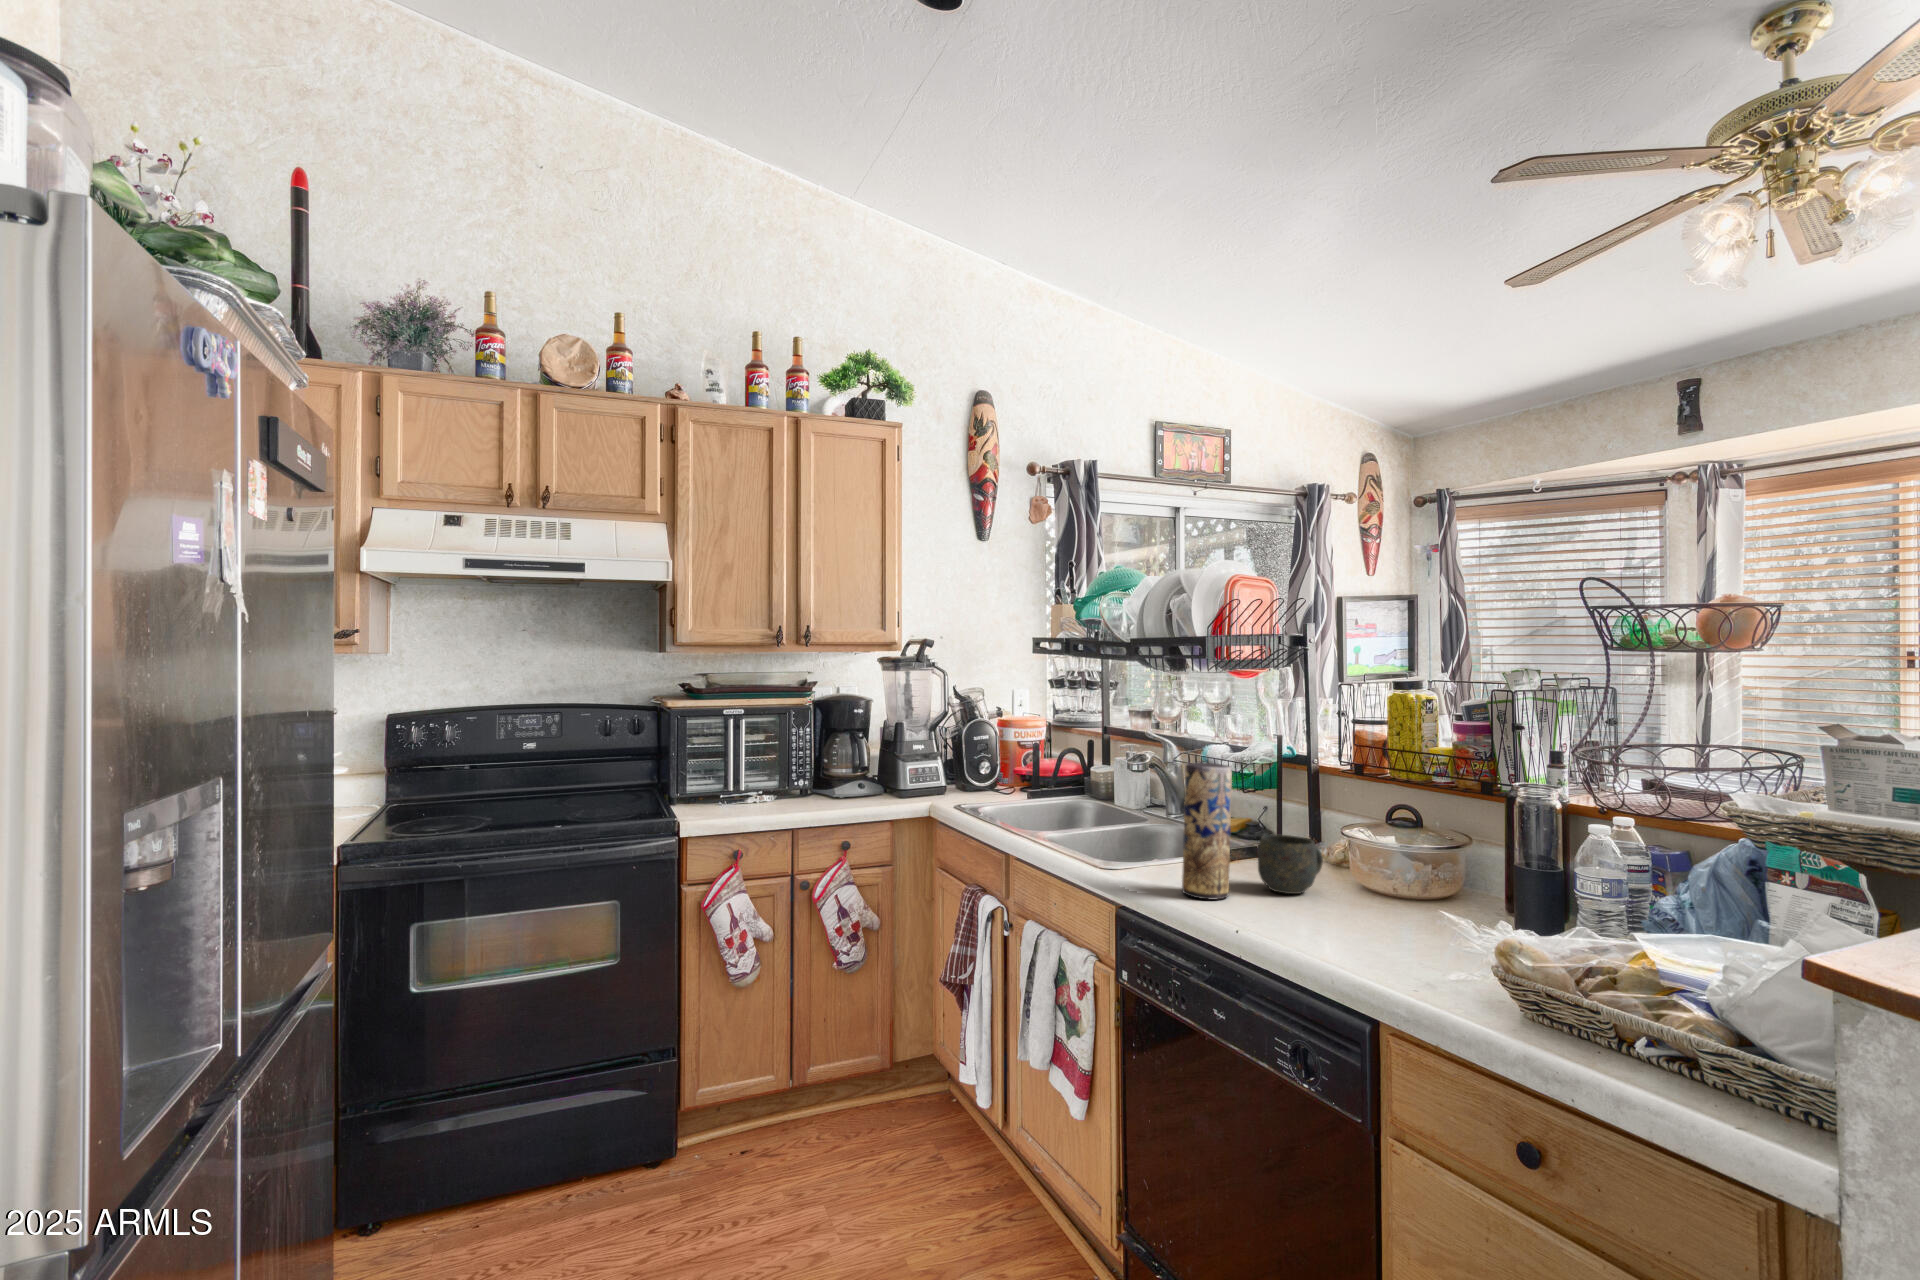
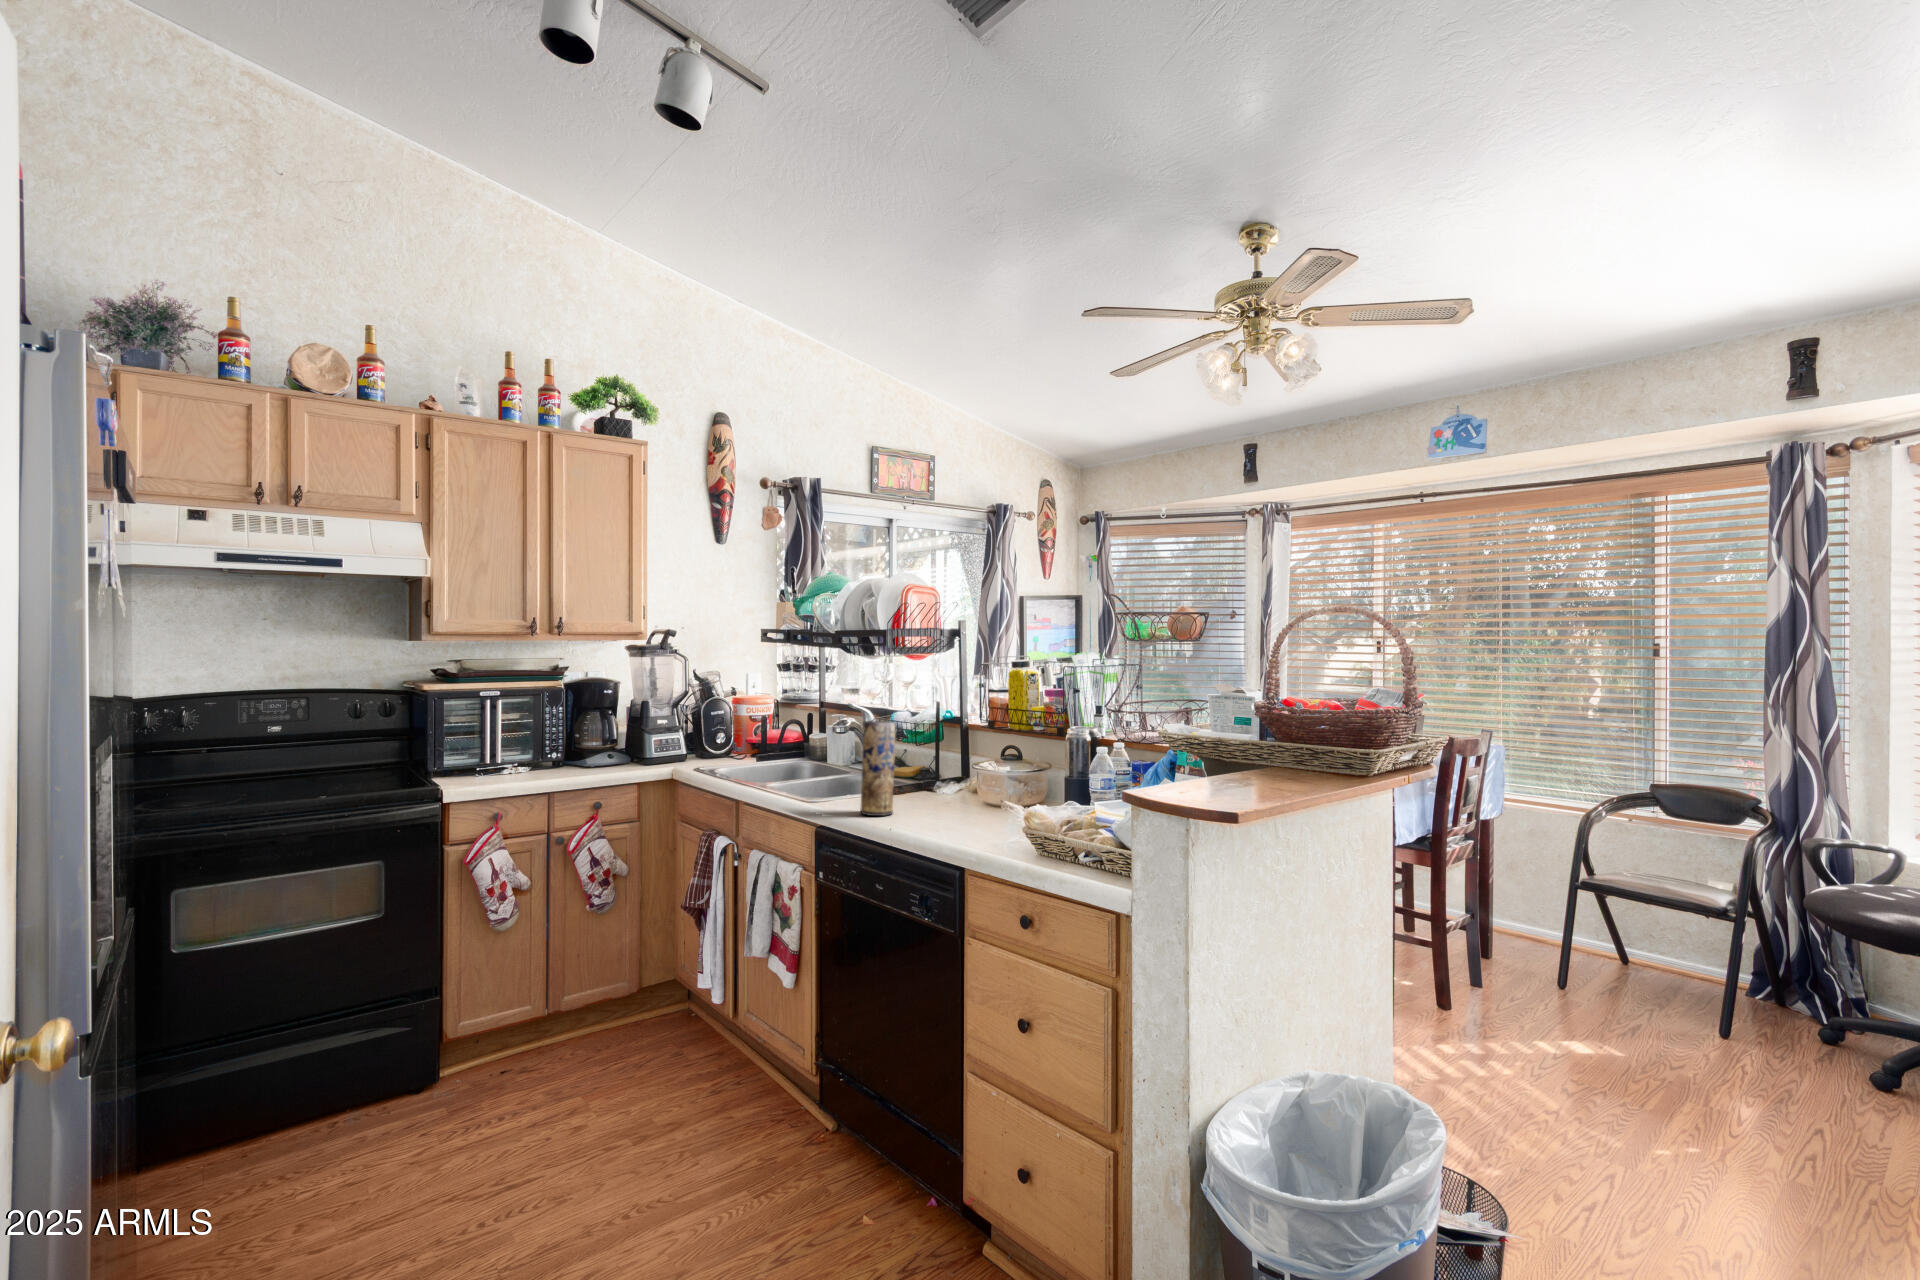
mug: present [1258,835,1323,894] -> none [915,770,960,810]

